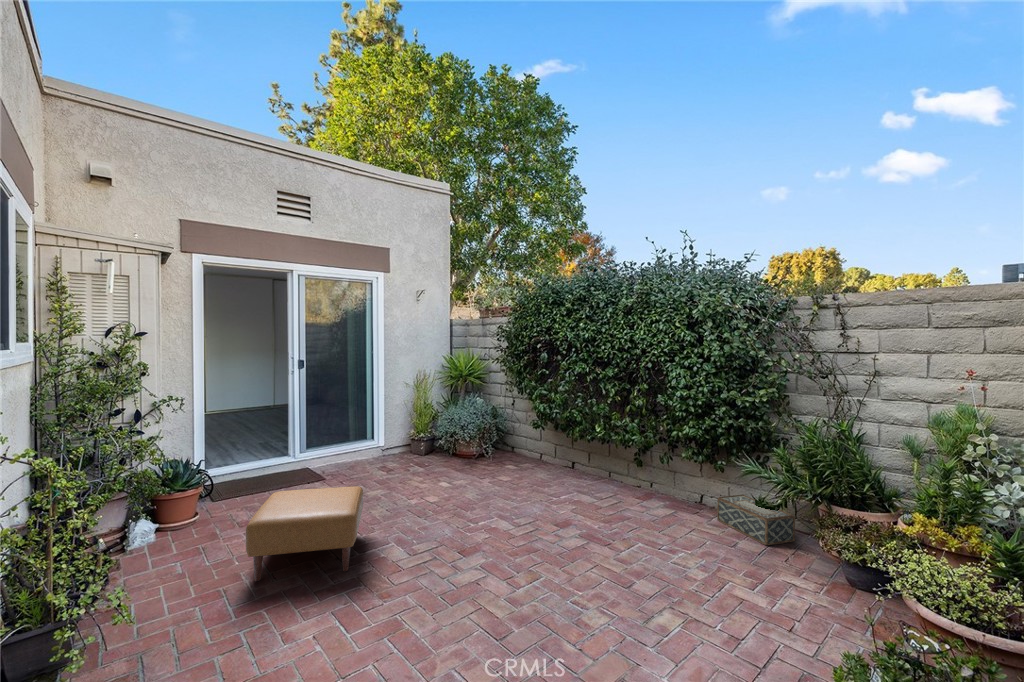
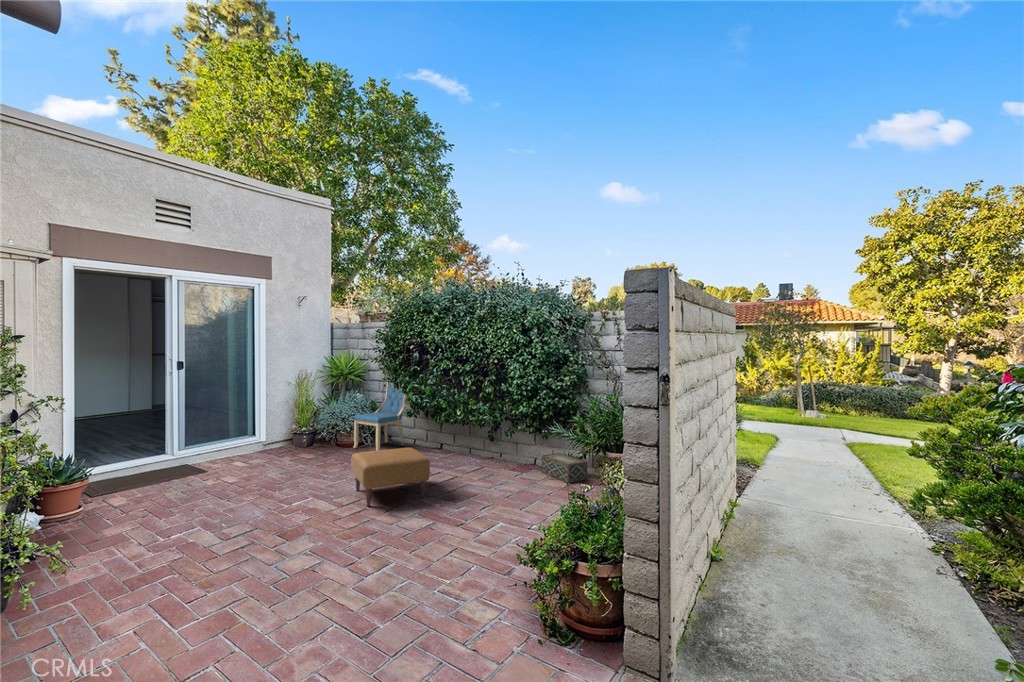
chair: none [473,384,535,469] -> present [354,382,406,451]
ottoman: present [246,486,363,581] -> present [351,448,430,506]

